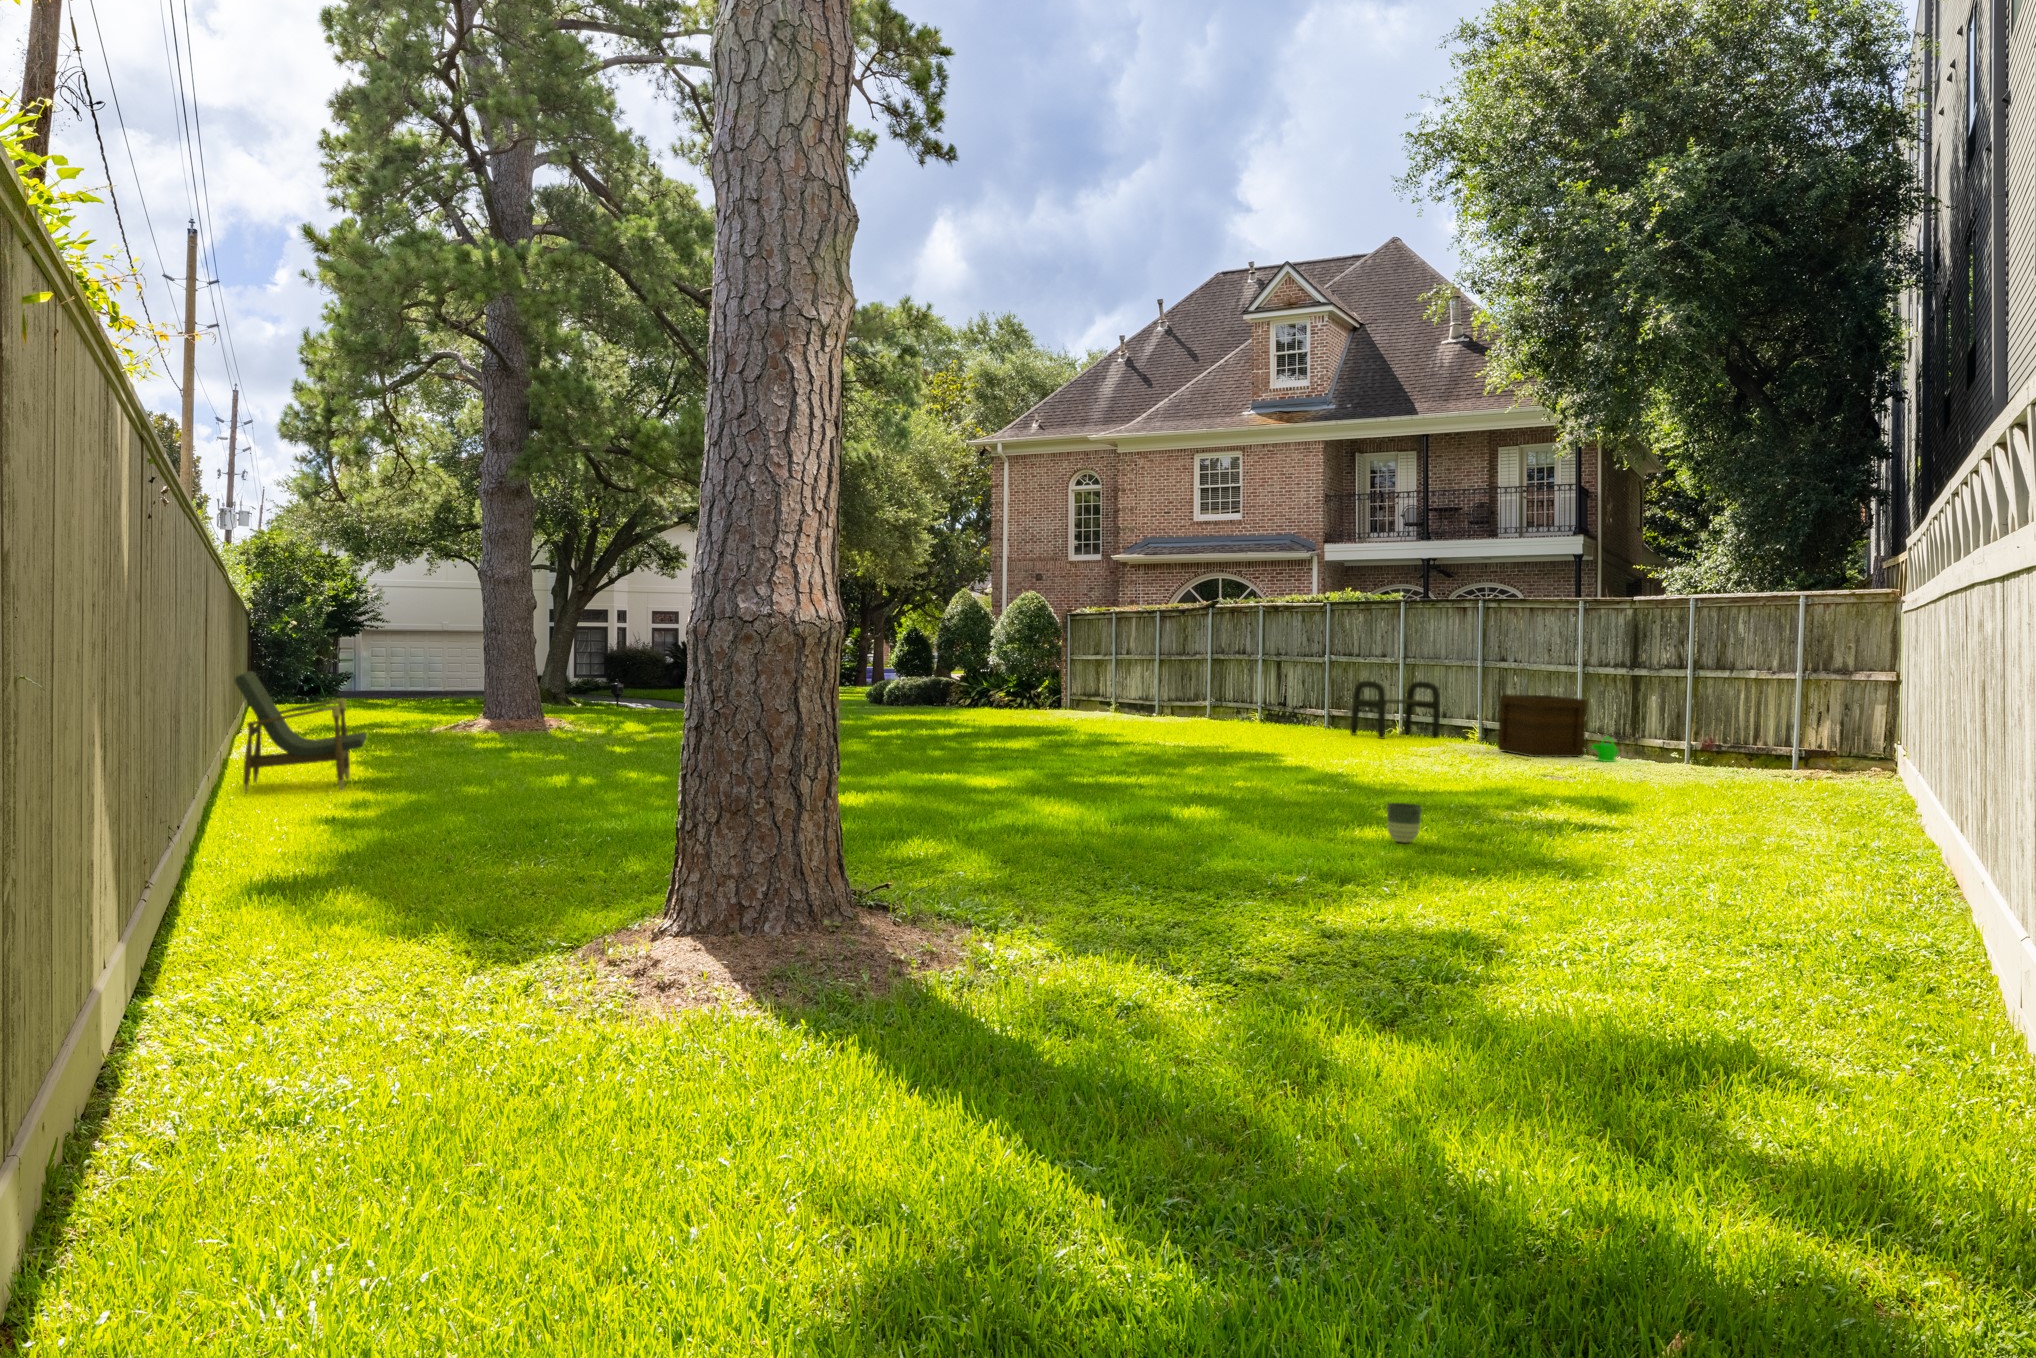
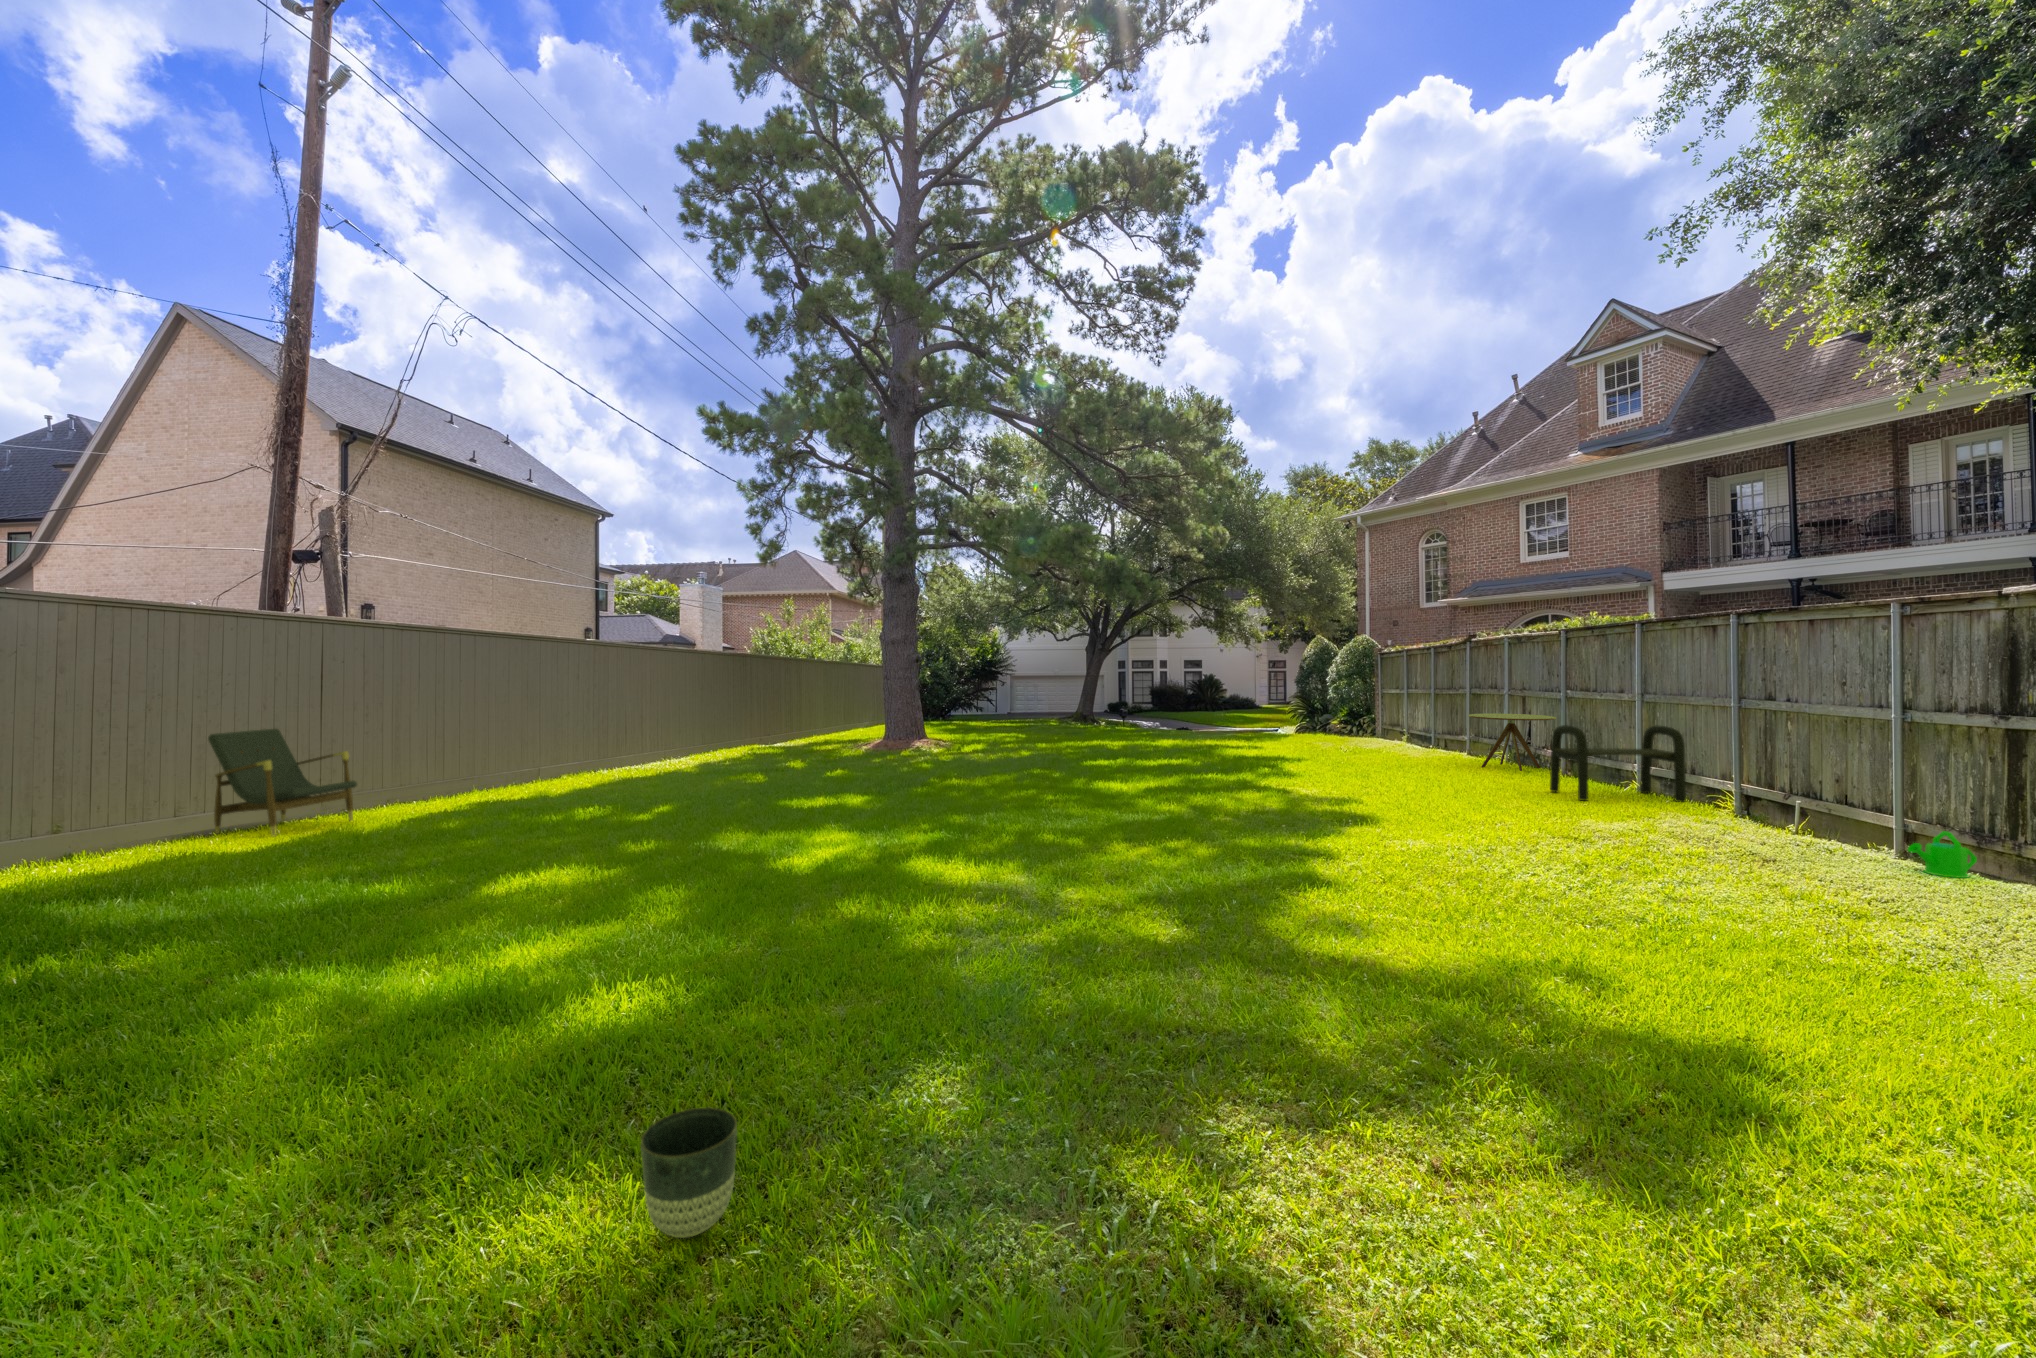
round table: none [1254,675,1323,724] -> present [1469,713,1556,771]
wooden crate: present [1498,694,1586,757] -> none [1739,751,1906,860]

